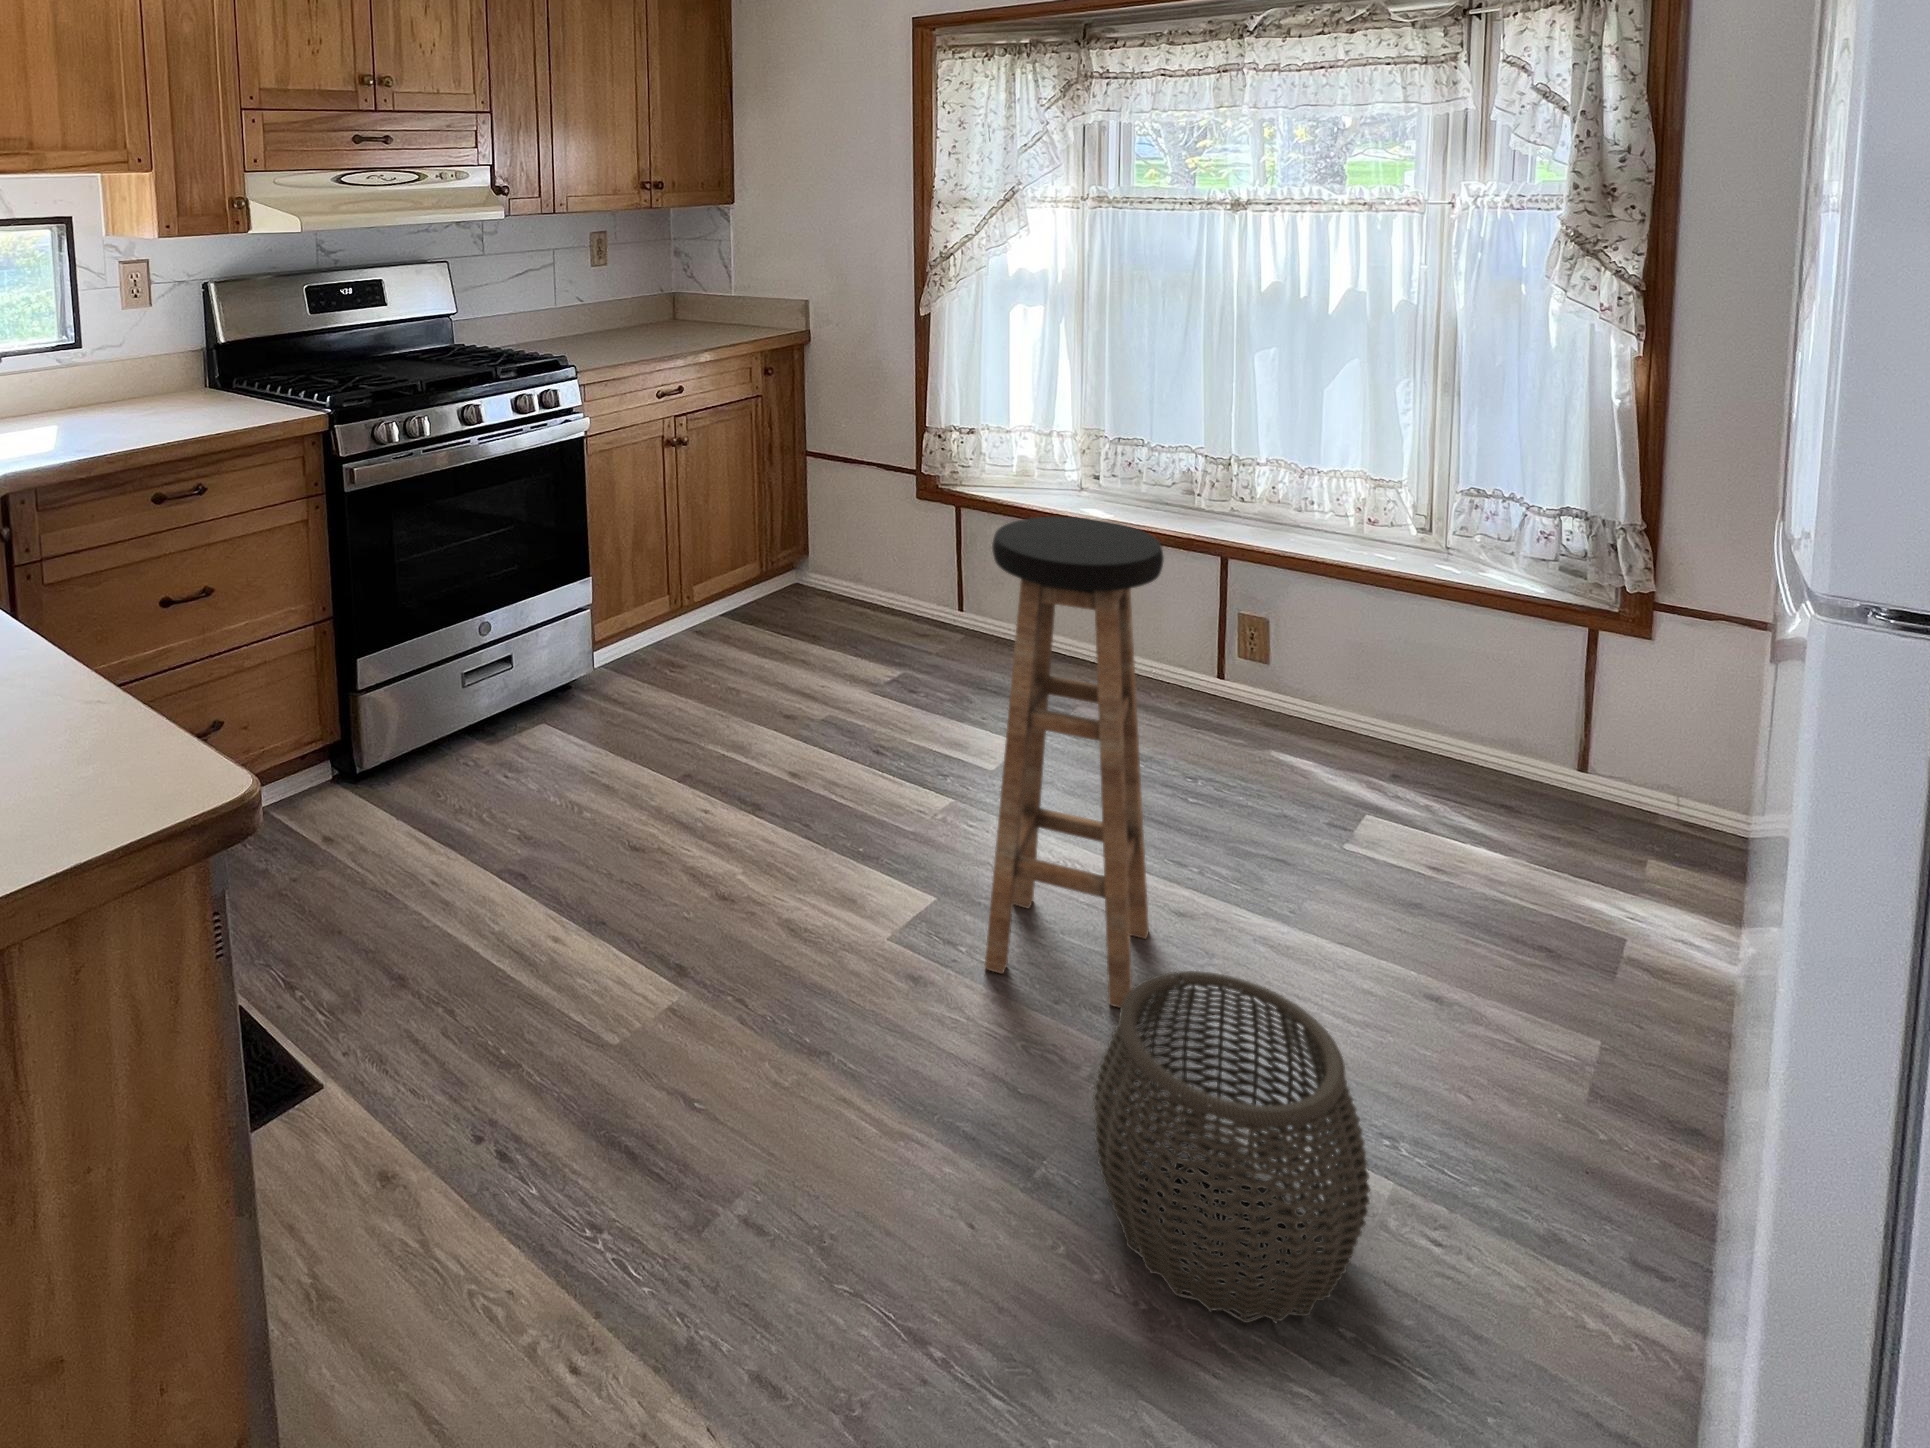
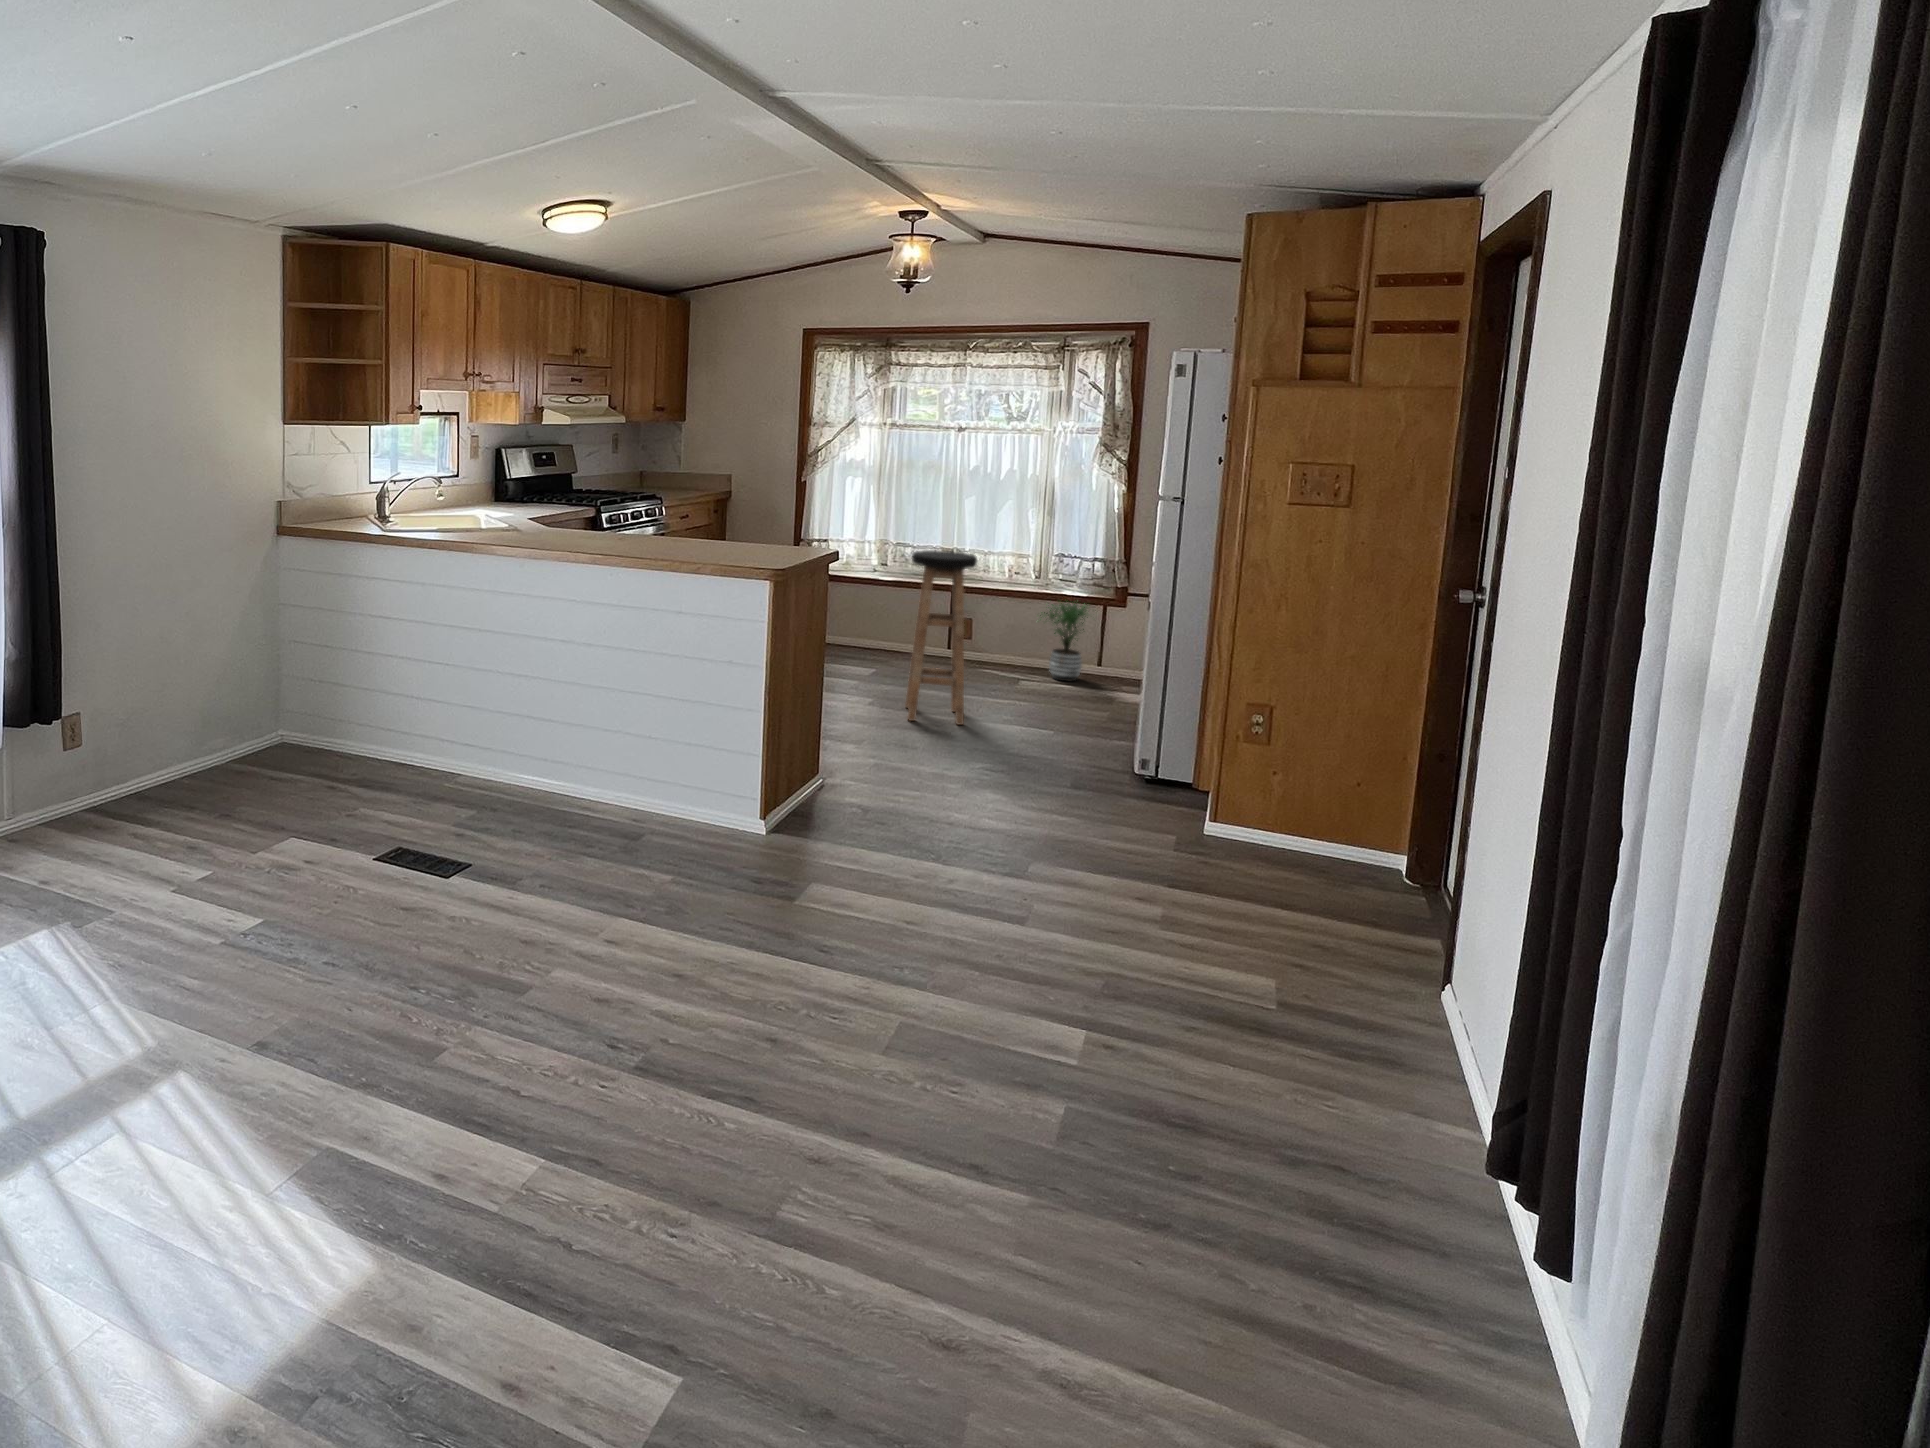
potted plant: none [1404,606,1575,816] -> present [1037,601,1088,681]
woven basket: present [1093,971,1370,1323] -> none [977,682,1064,766]

